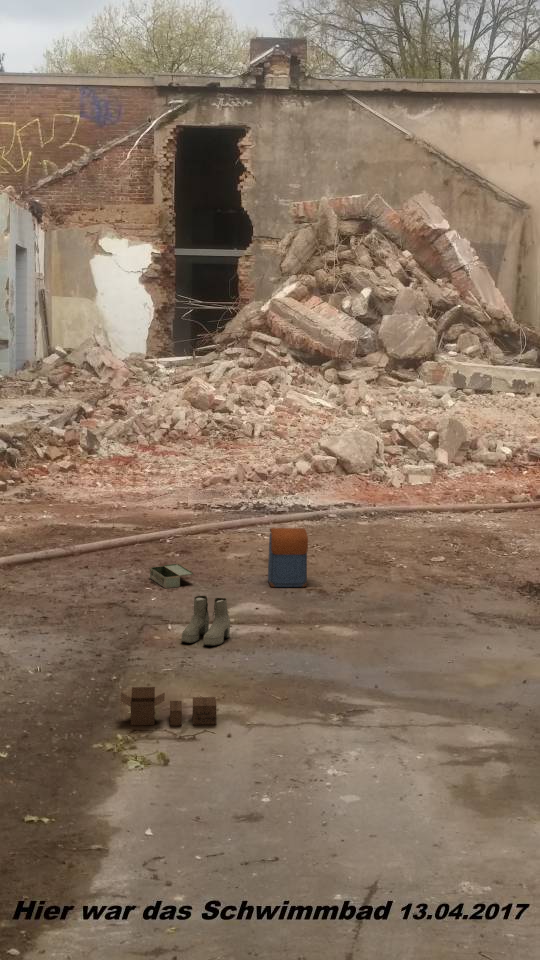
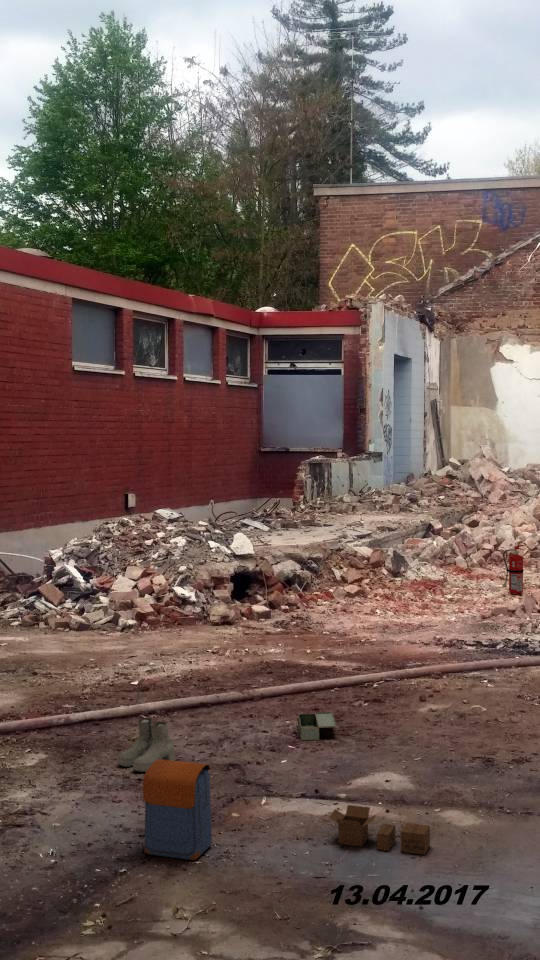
fire extinguisher: none [196,419,216,466] -> present [502,541,525,595]
backpack: present [268,528,308,587] -> present [143,759,212,860]
boots: present [181,596,230,646] -> present [118,718,175,772]
cardboard box: present [120,687,217,726] -> present [329,805,430,855]

